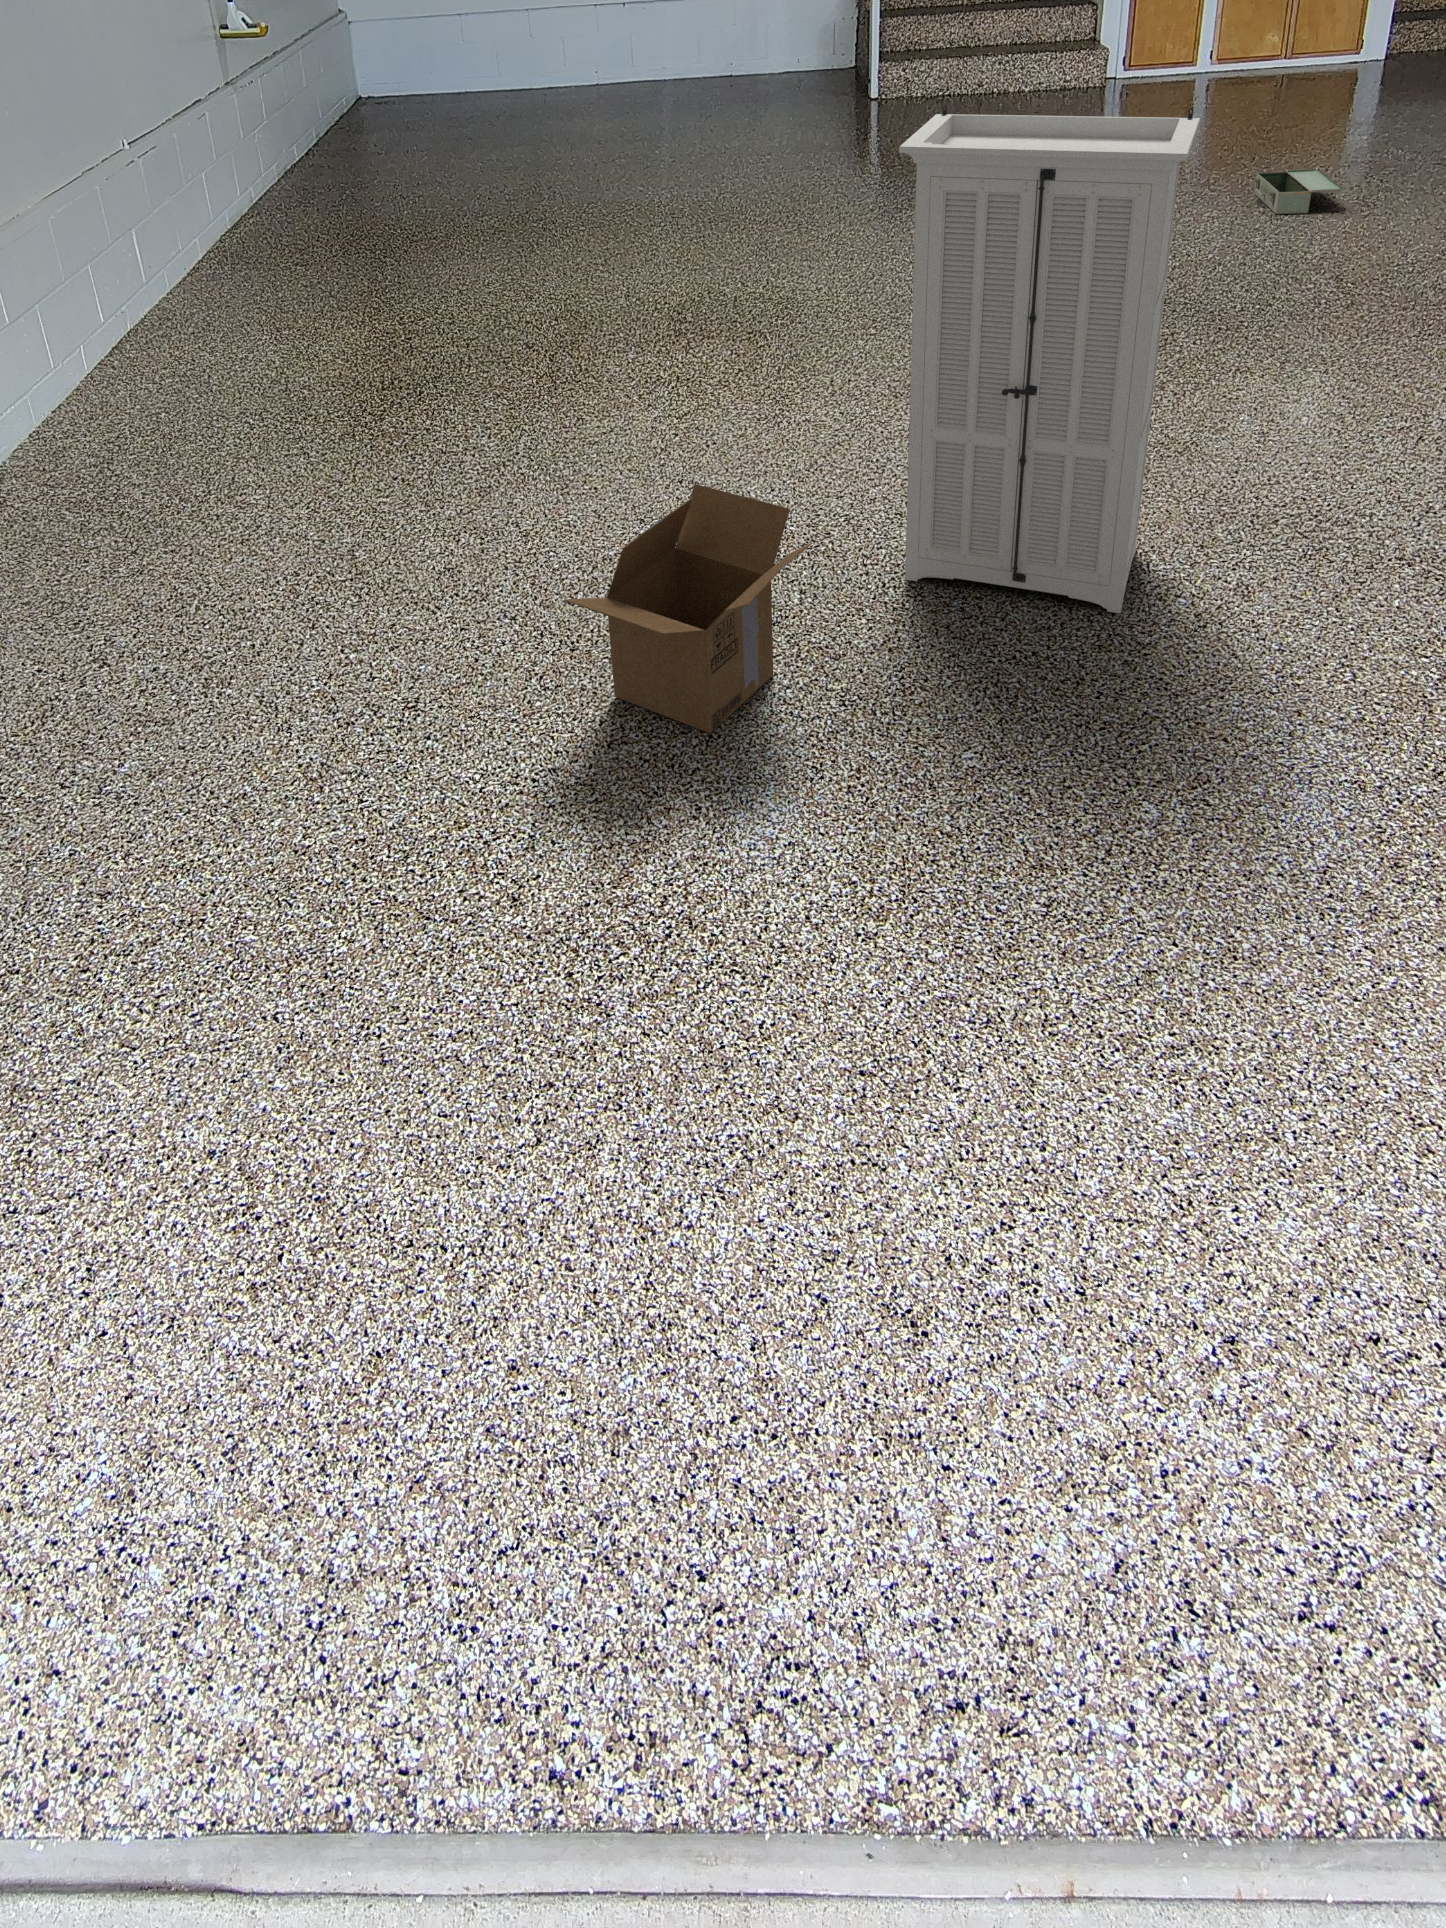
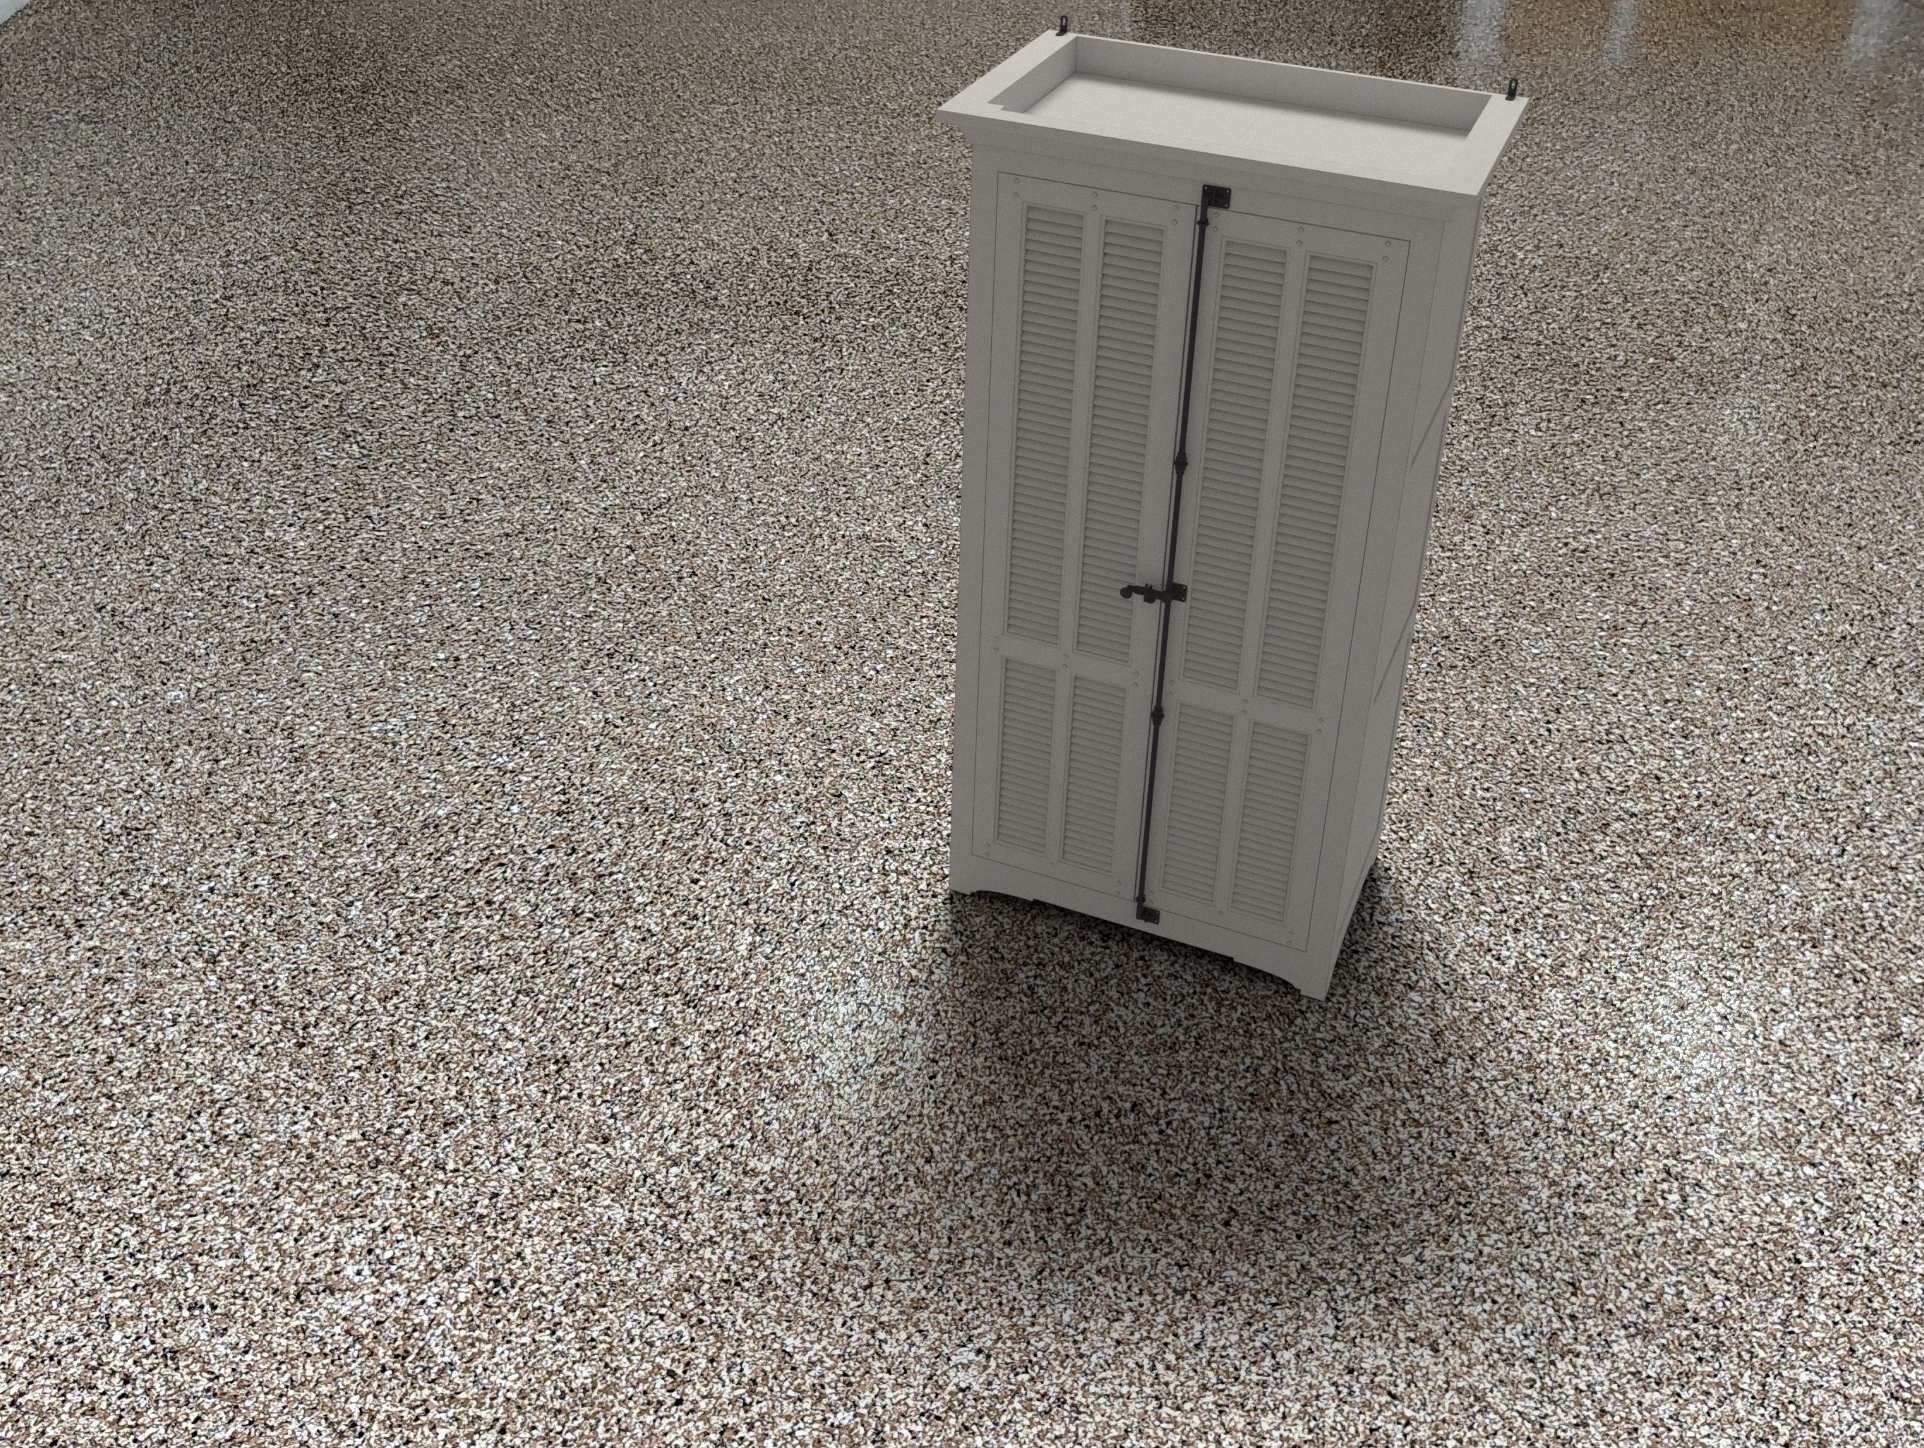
toolbox: present [1254,169,1343,214] -> none [1696,85,1833,163]
cardboard box: present [564,484,812,733] -> none [164,726,697,1256]

